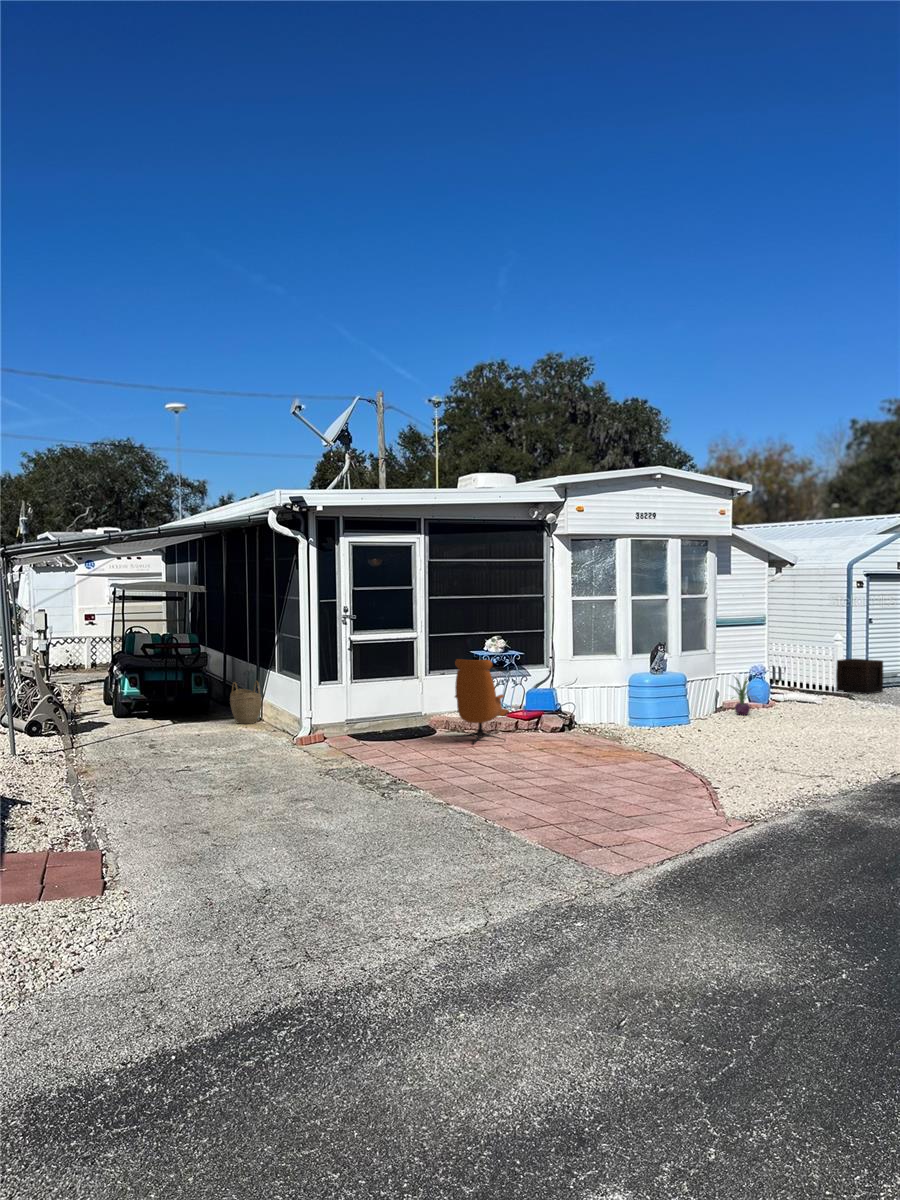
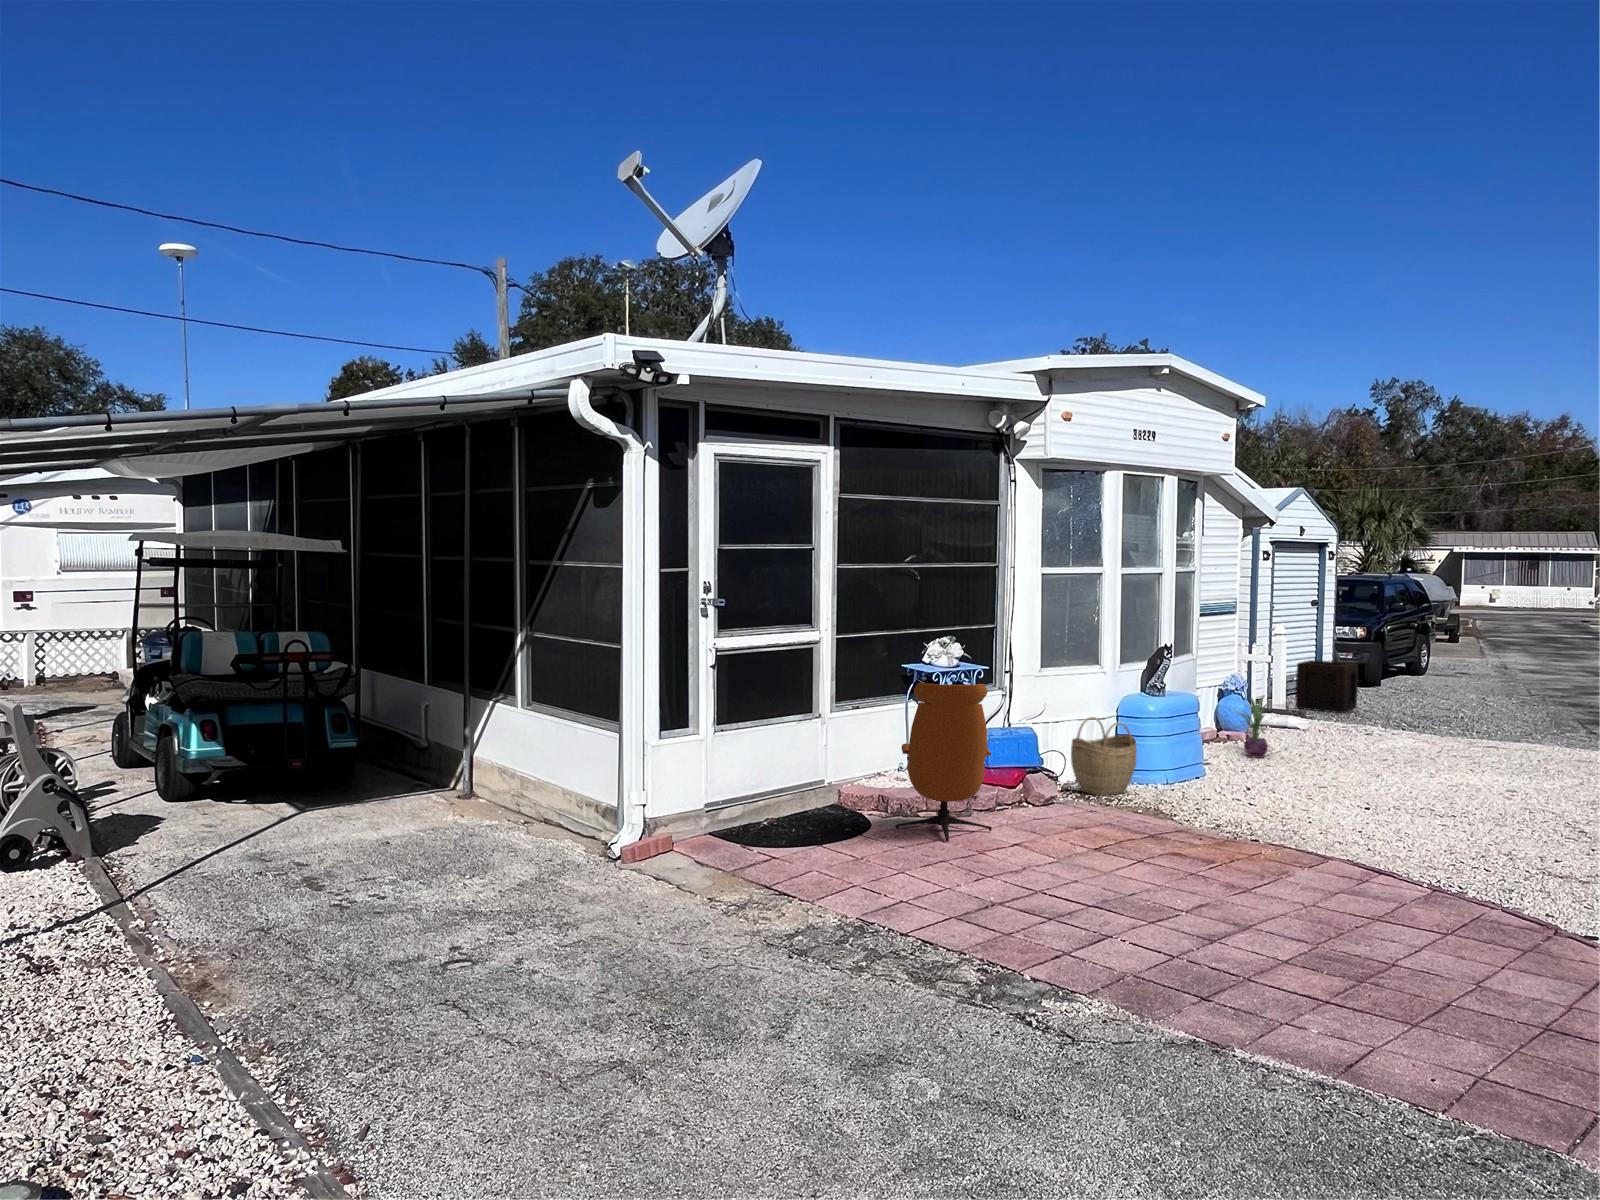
woven basket: present [230,681,261,724] -> present [1071,717,1137,796]

